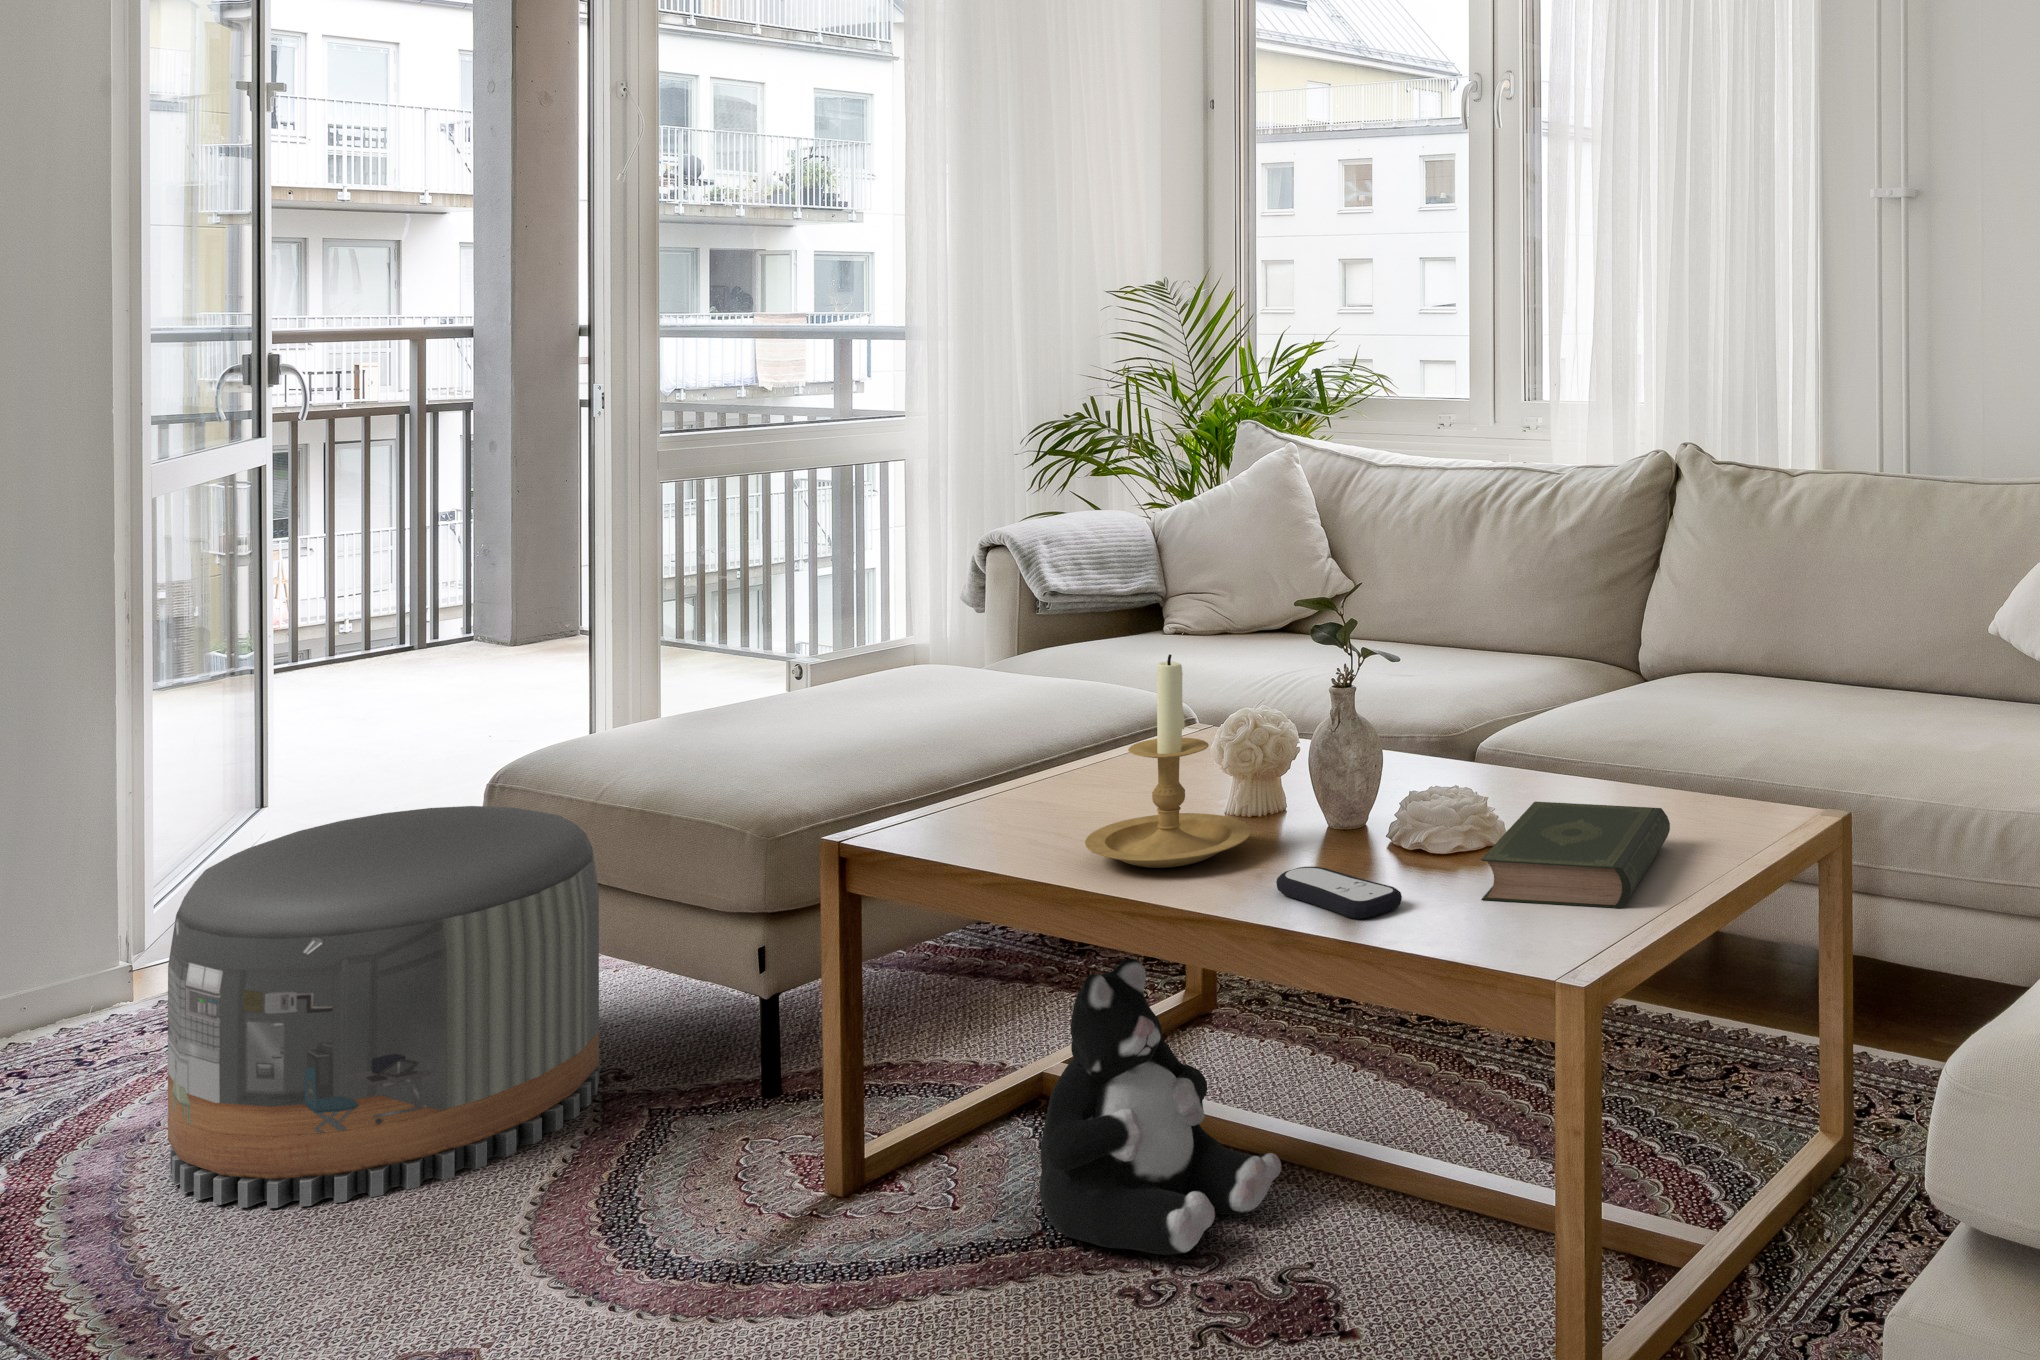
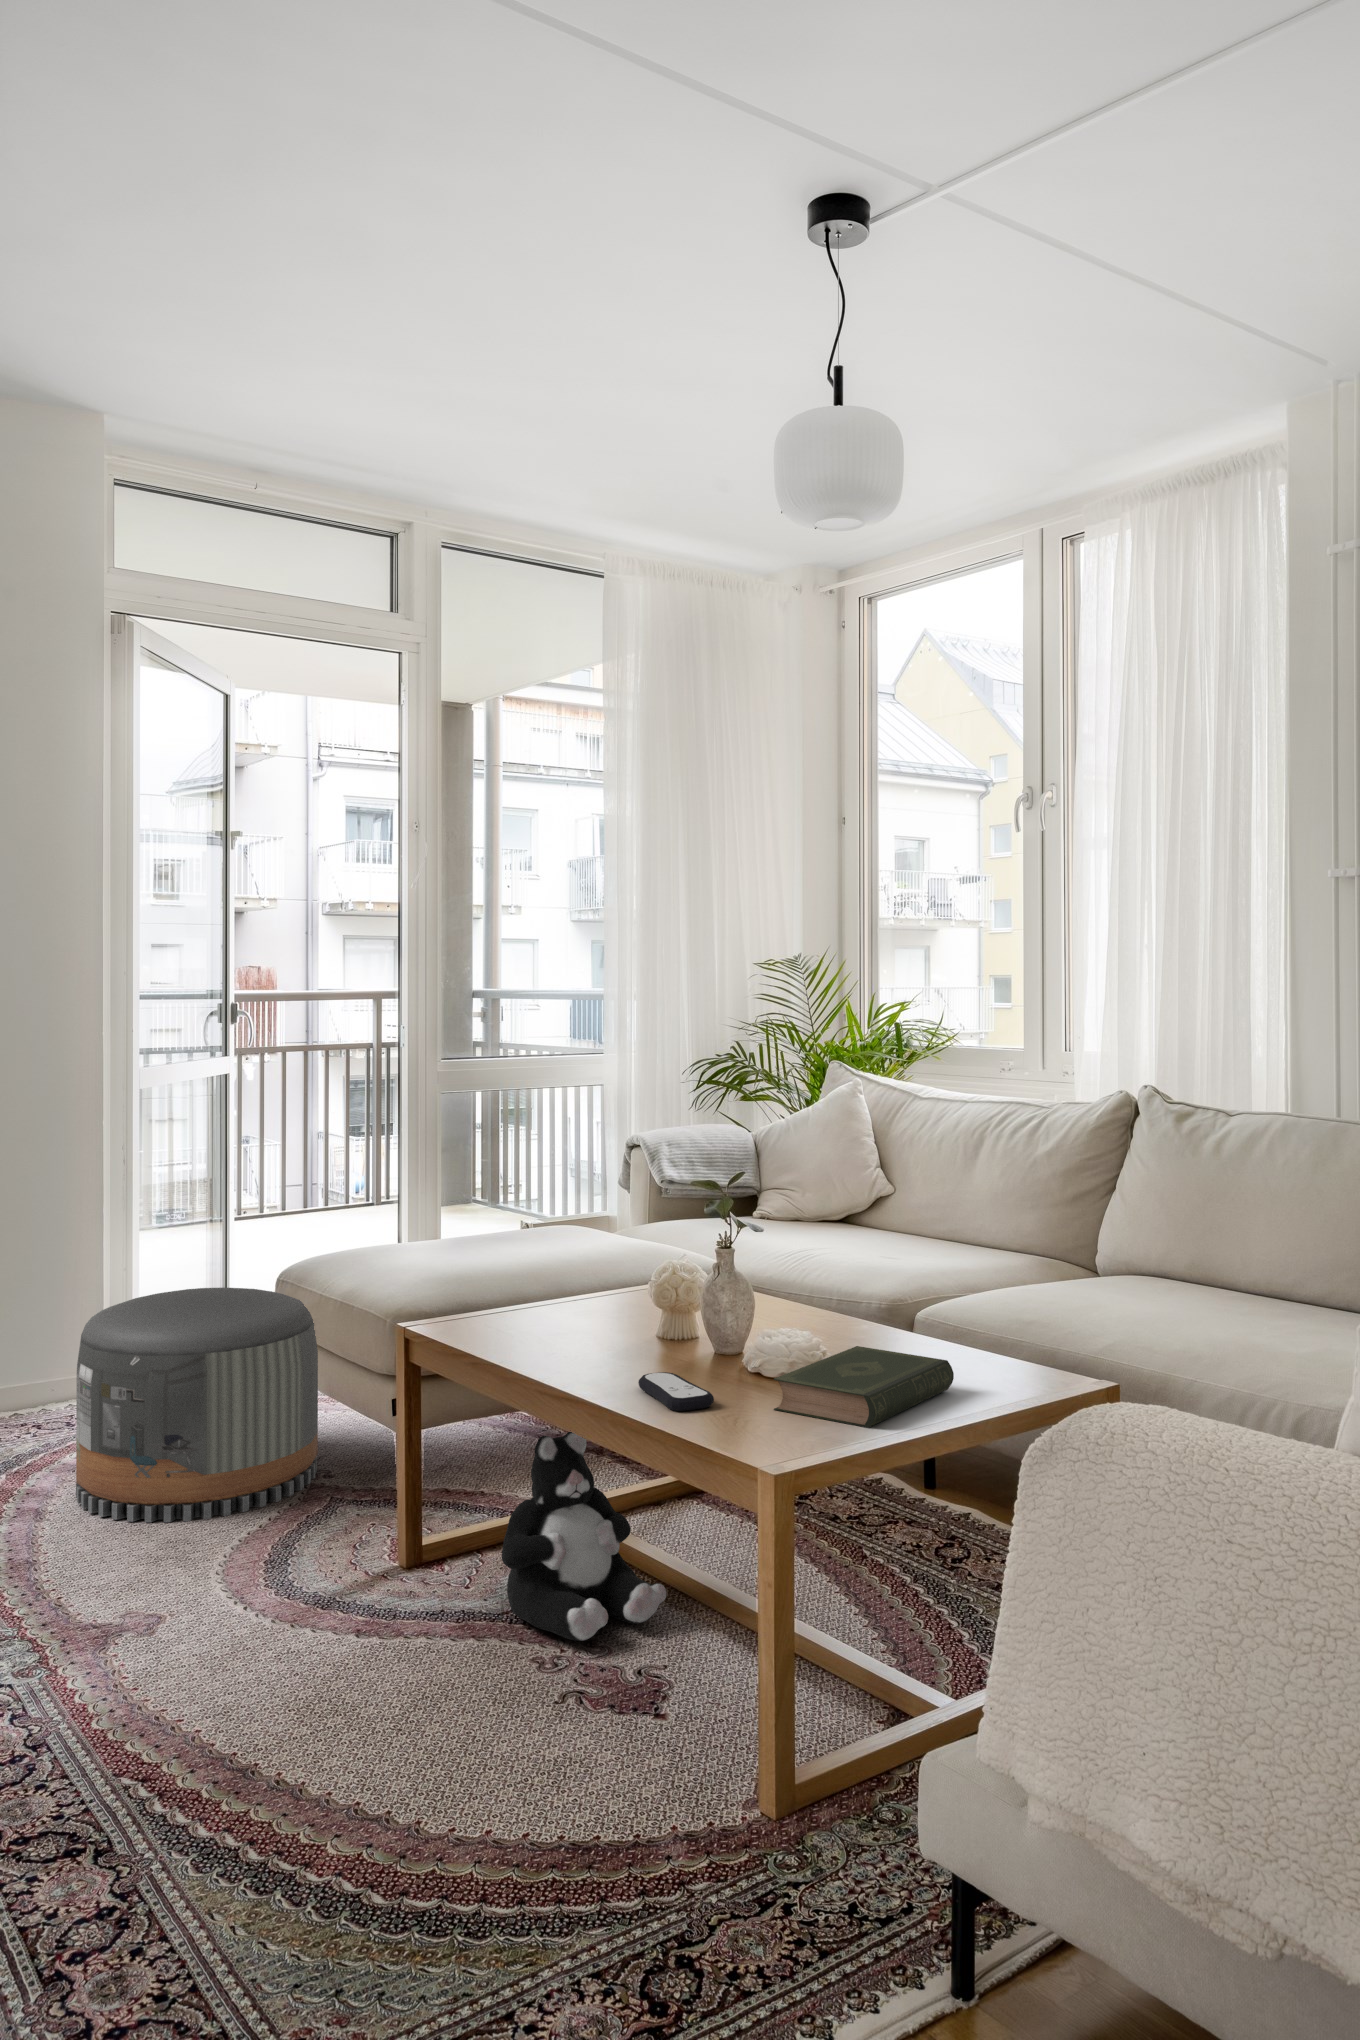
candle holder: present [1085,654,1251,868] -> none [536,1212,653,1364]

